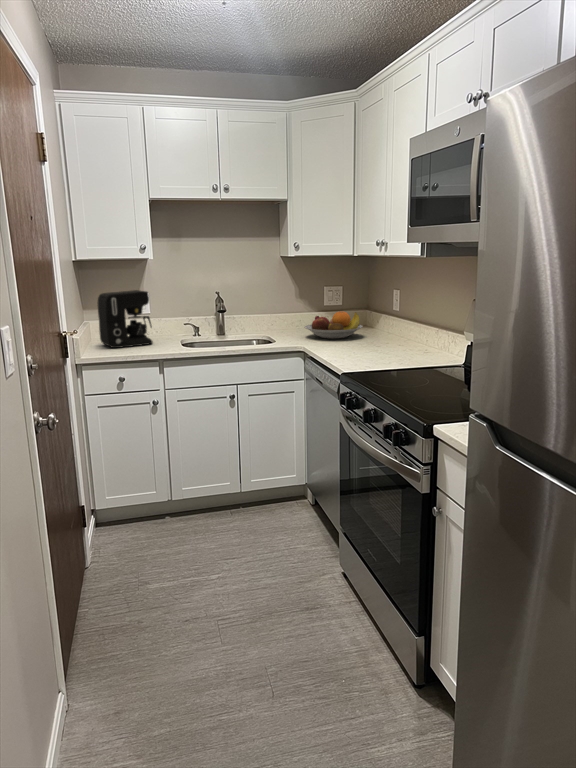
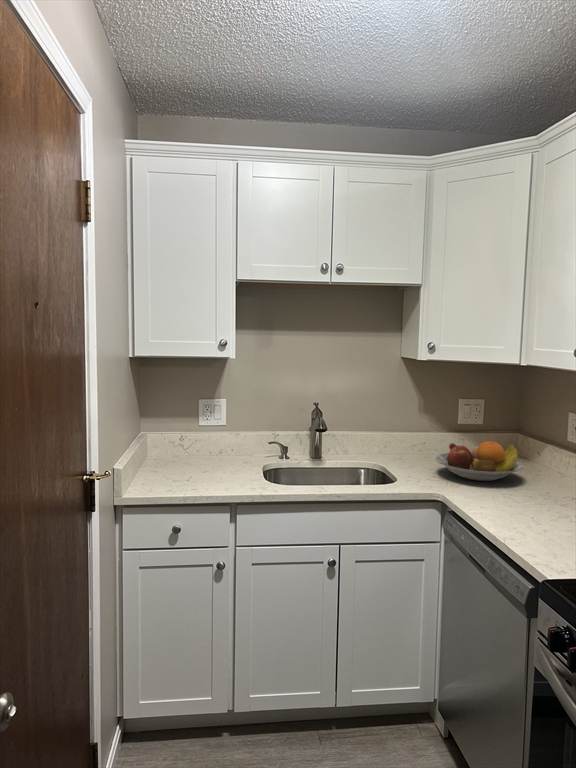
coffee maker: present [98,290,153,348] -> none [158,396,227,476]

